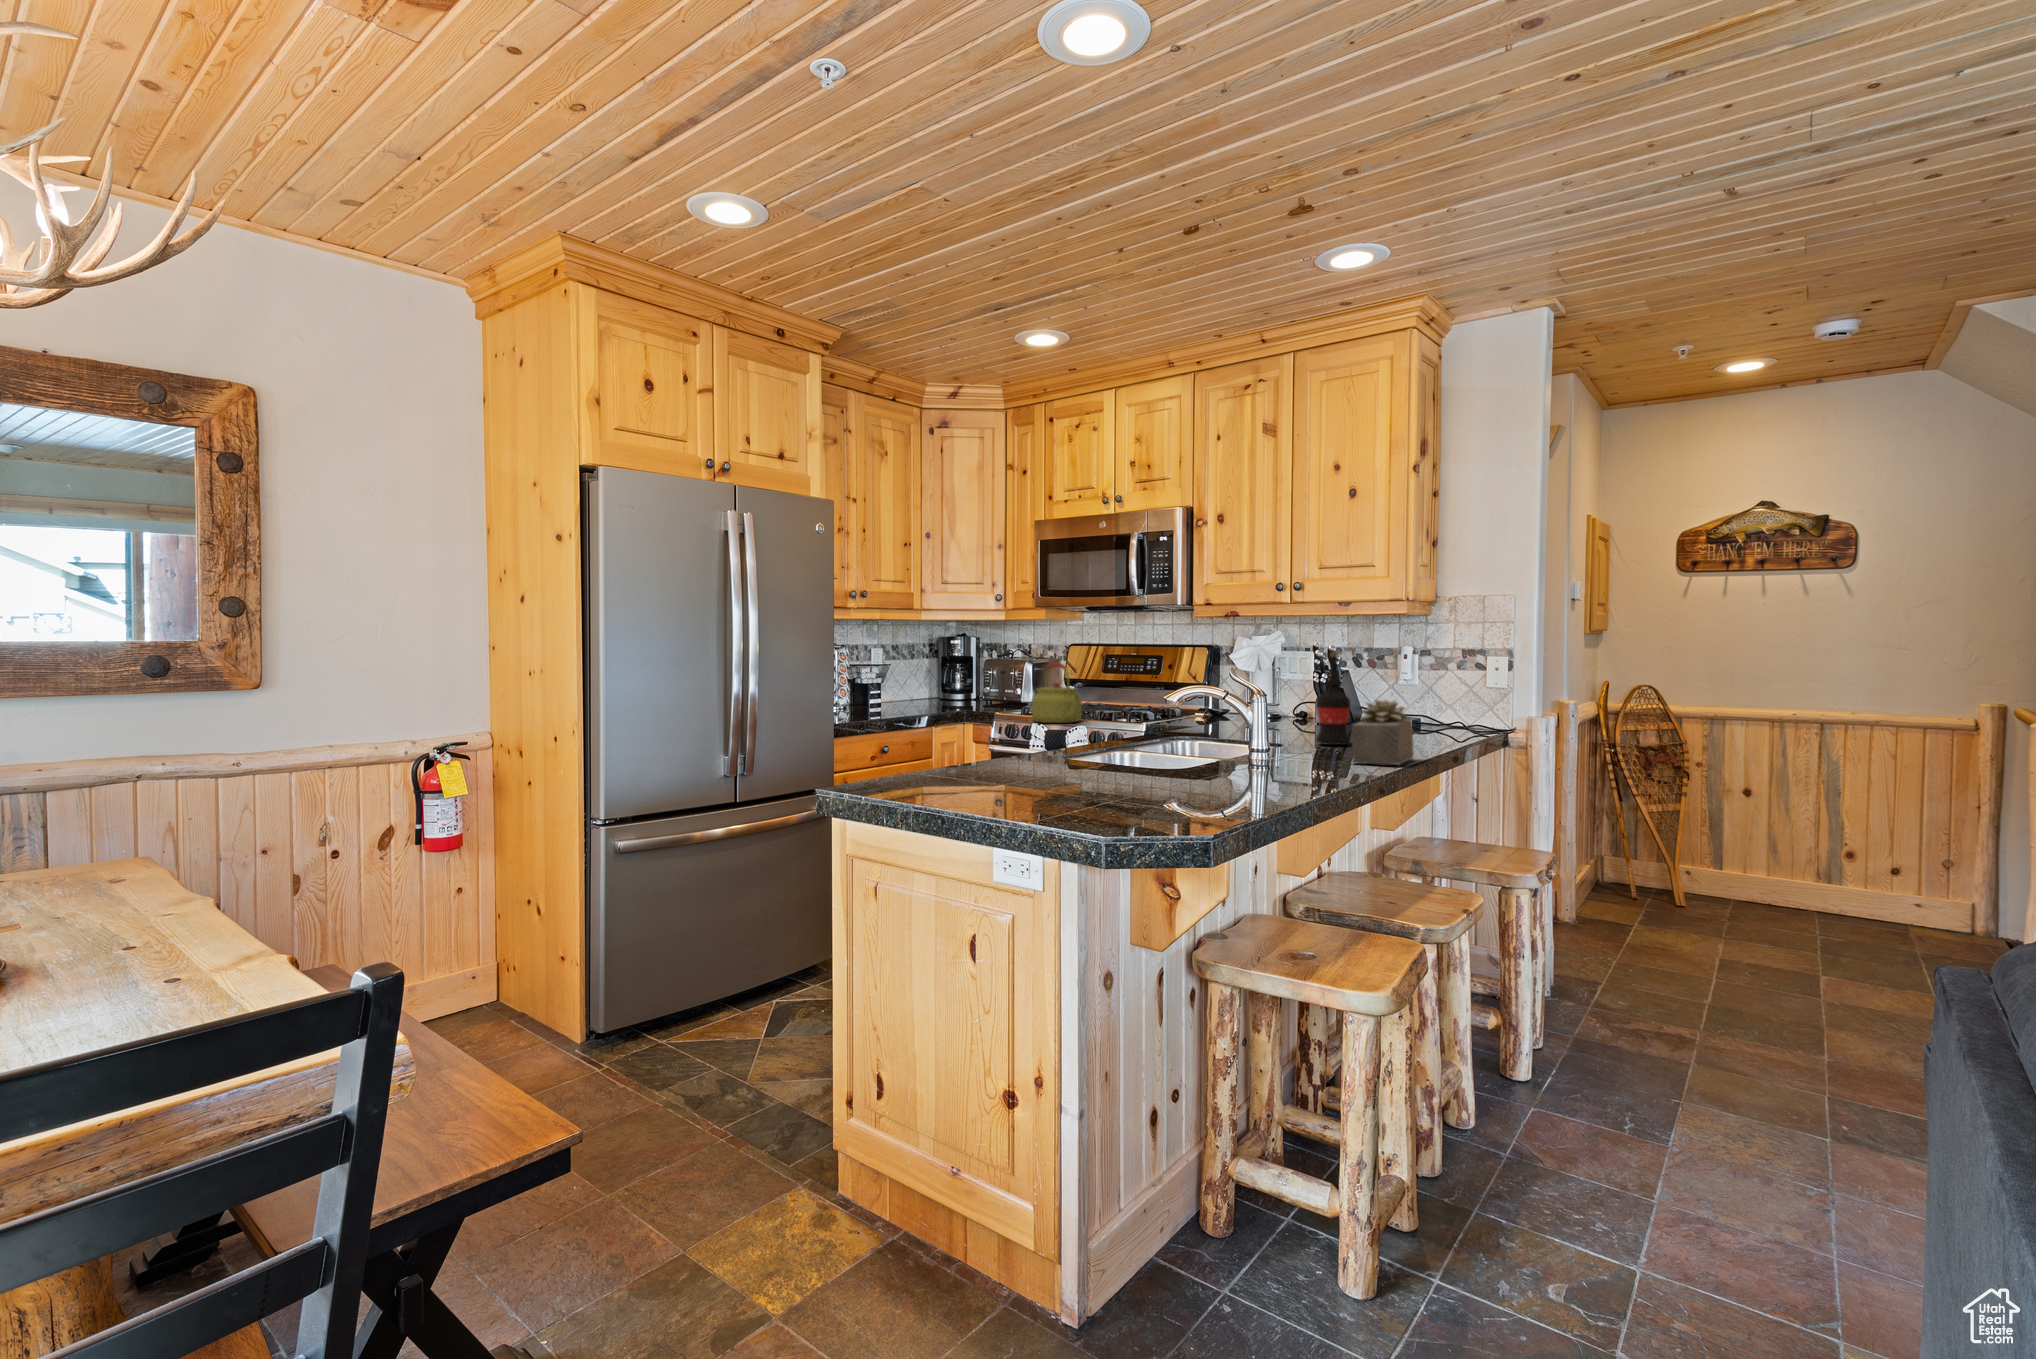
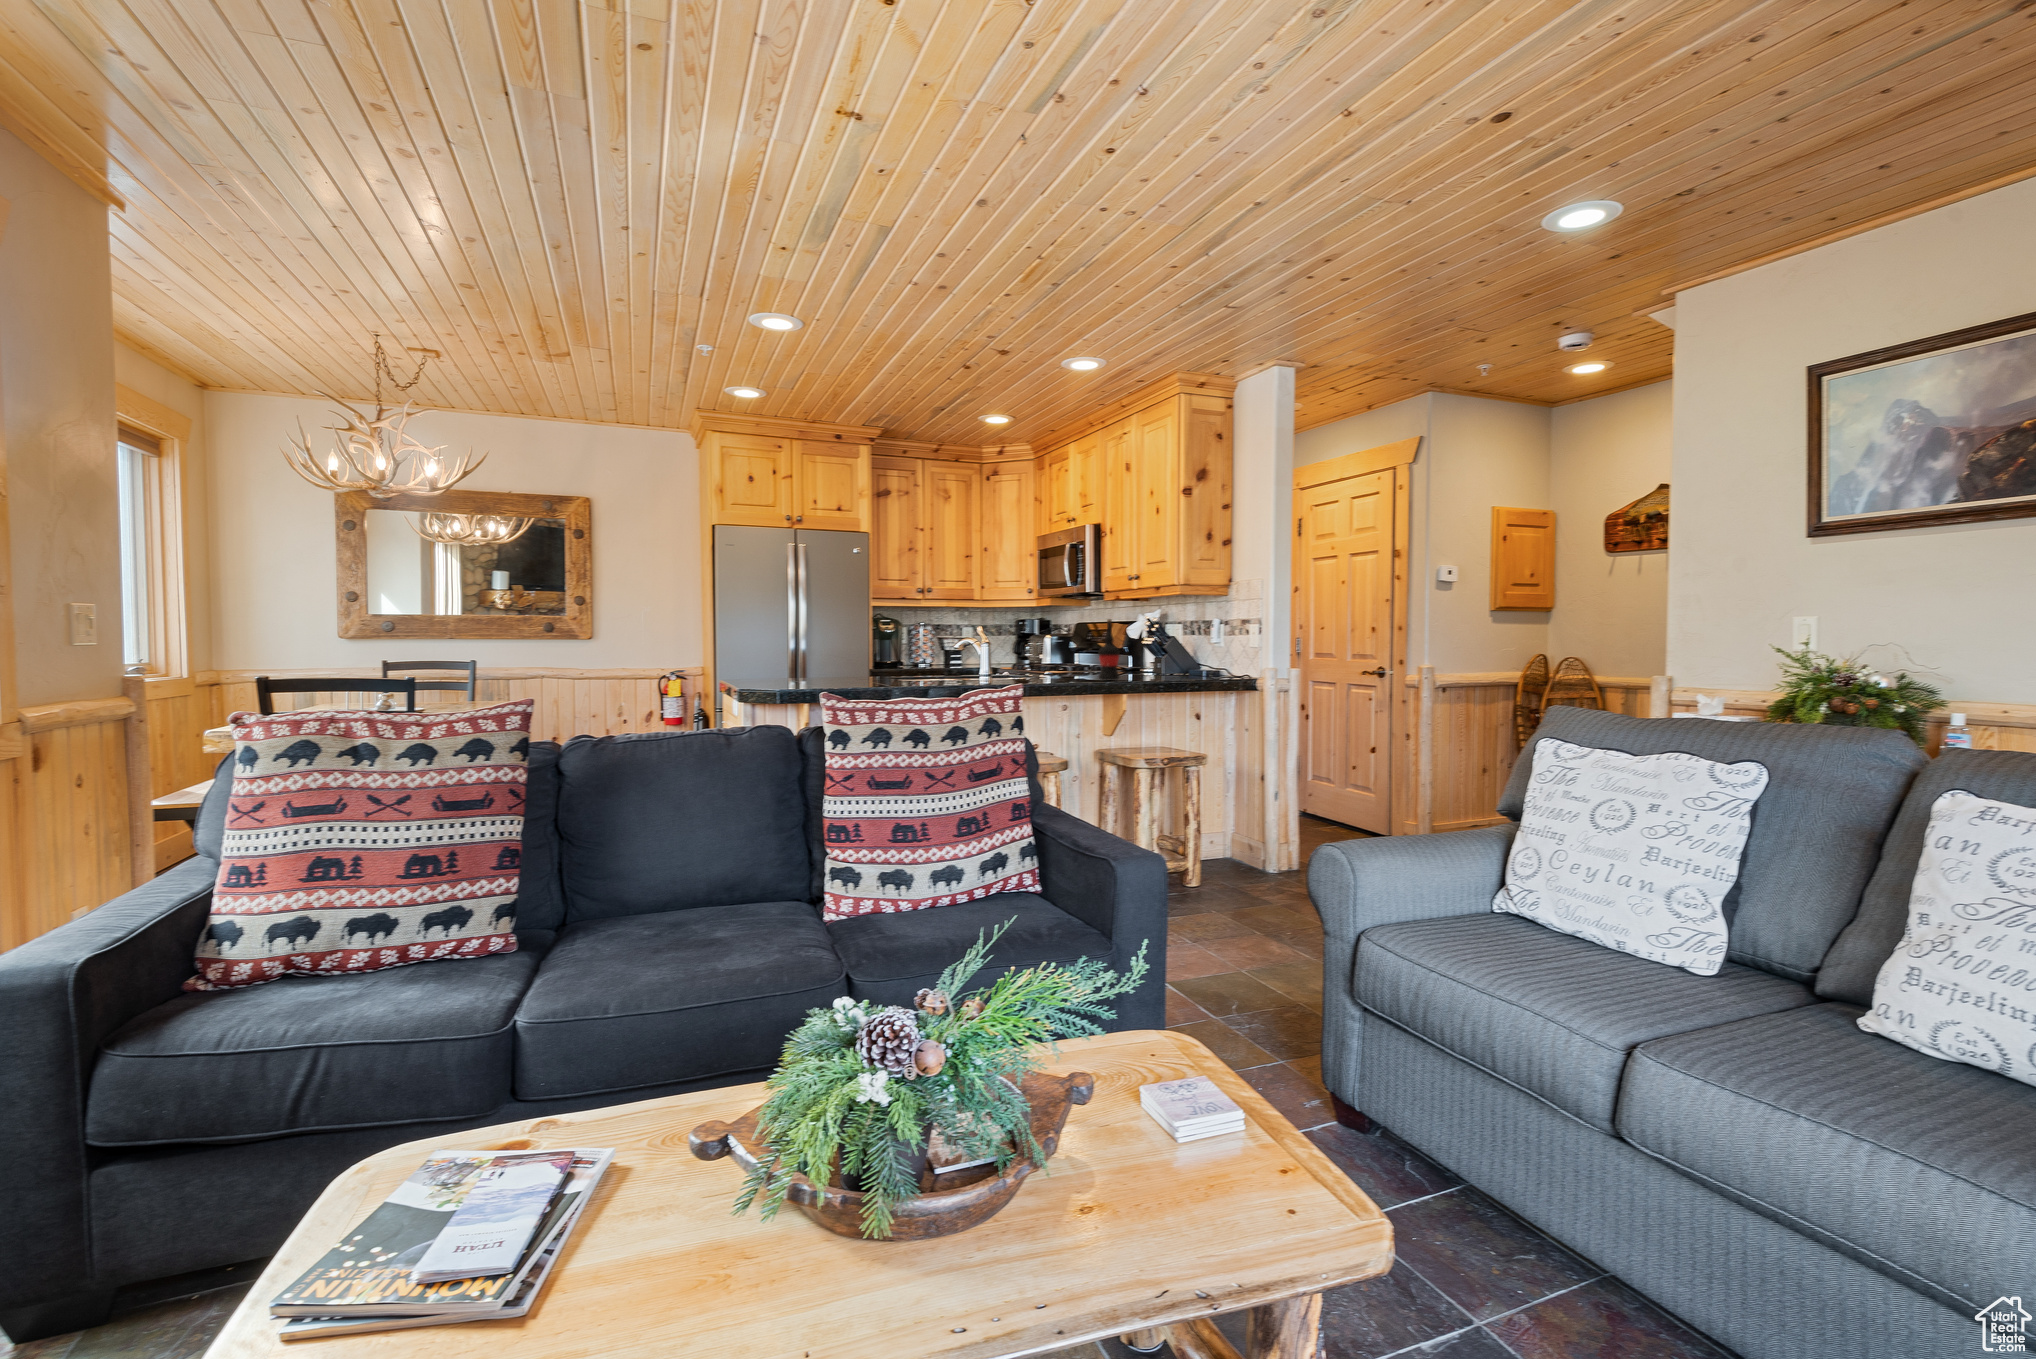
kettle: present [1031,663,1082,723] -> none [1018,633,1052,673]
succulent plant: present [1351,700,1414,765] -> none [1054,644,1100,684]

